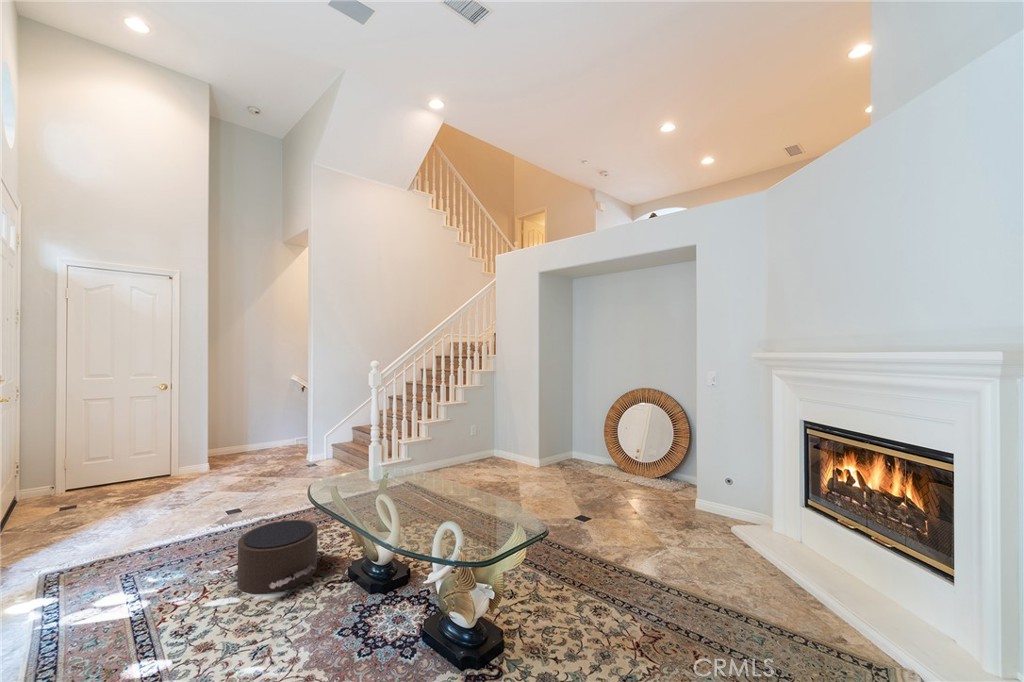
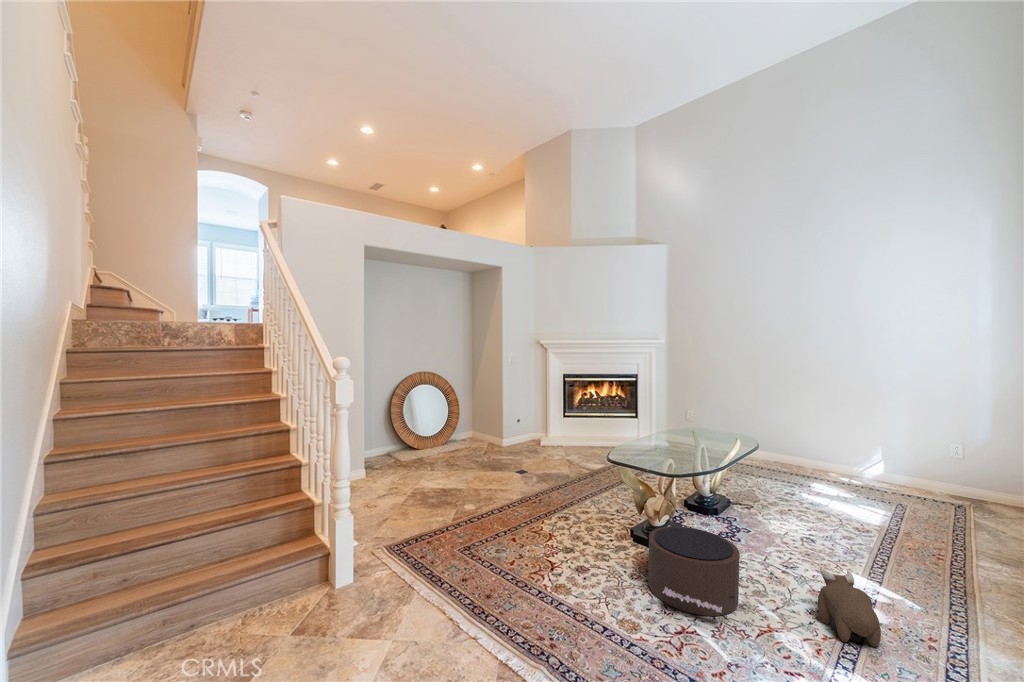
plush toy: none [118,593,188,652] -> present [818,567,881,647]

